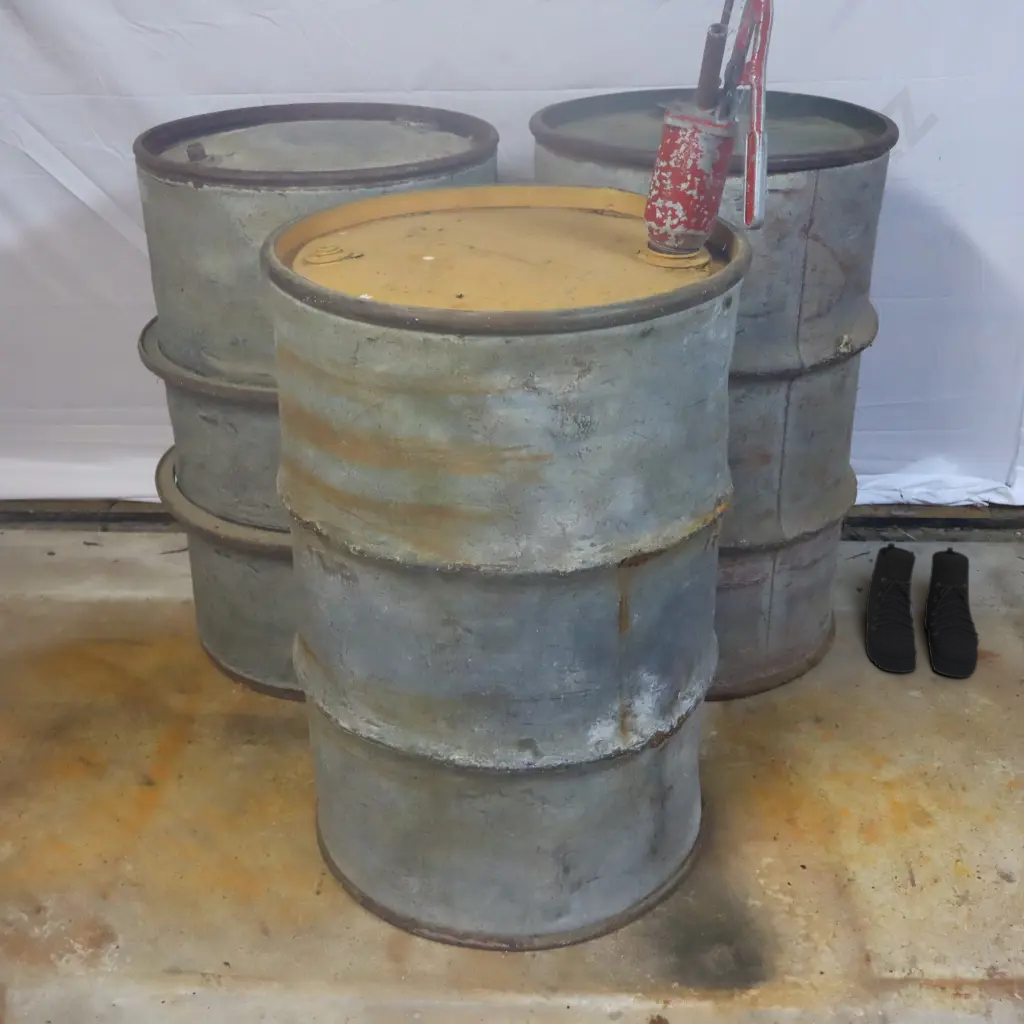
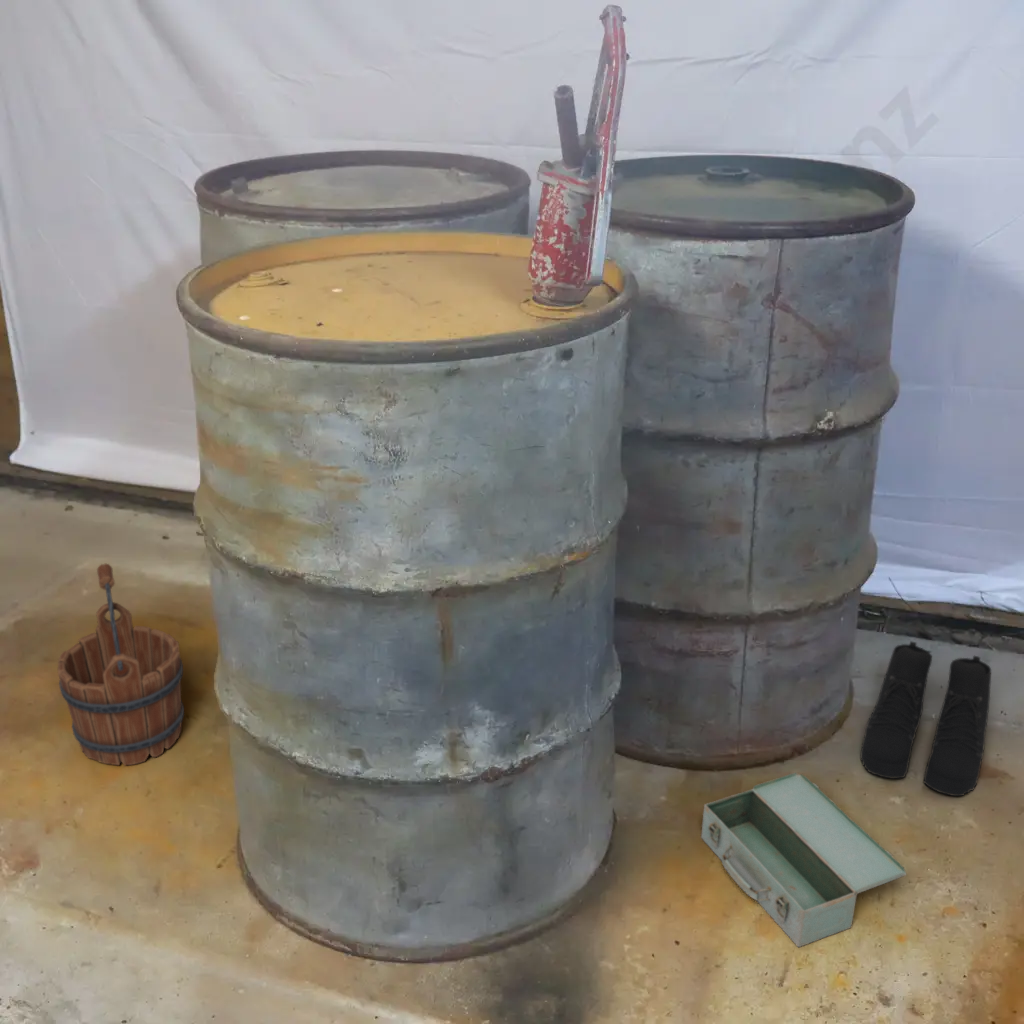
wooden bucket: none [62,594,205,814] -> present [58,564,184,765]
toolbox: none [773,683,981,843] -> present [701,773,906,947]

